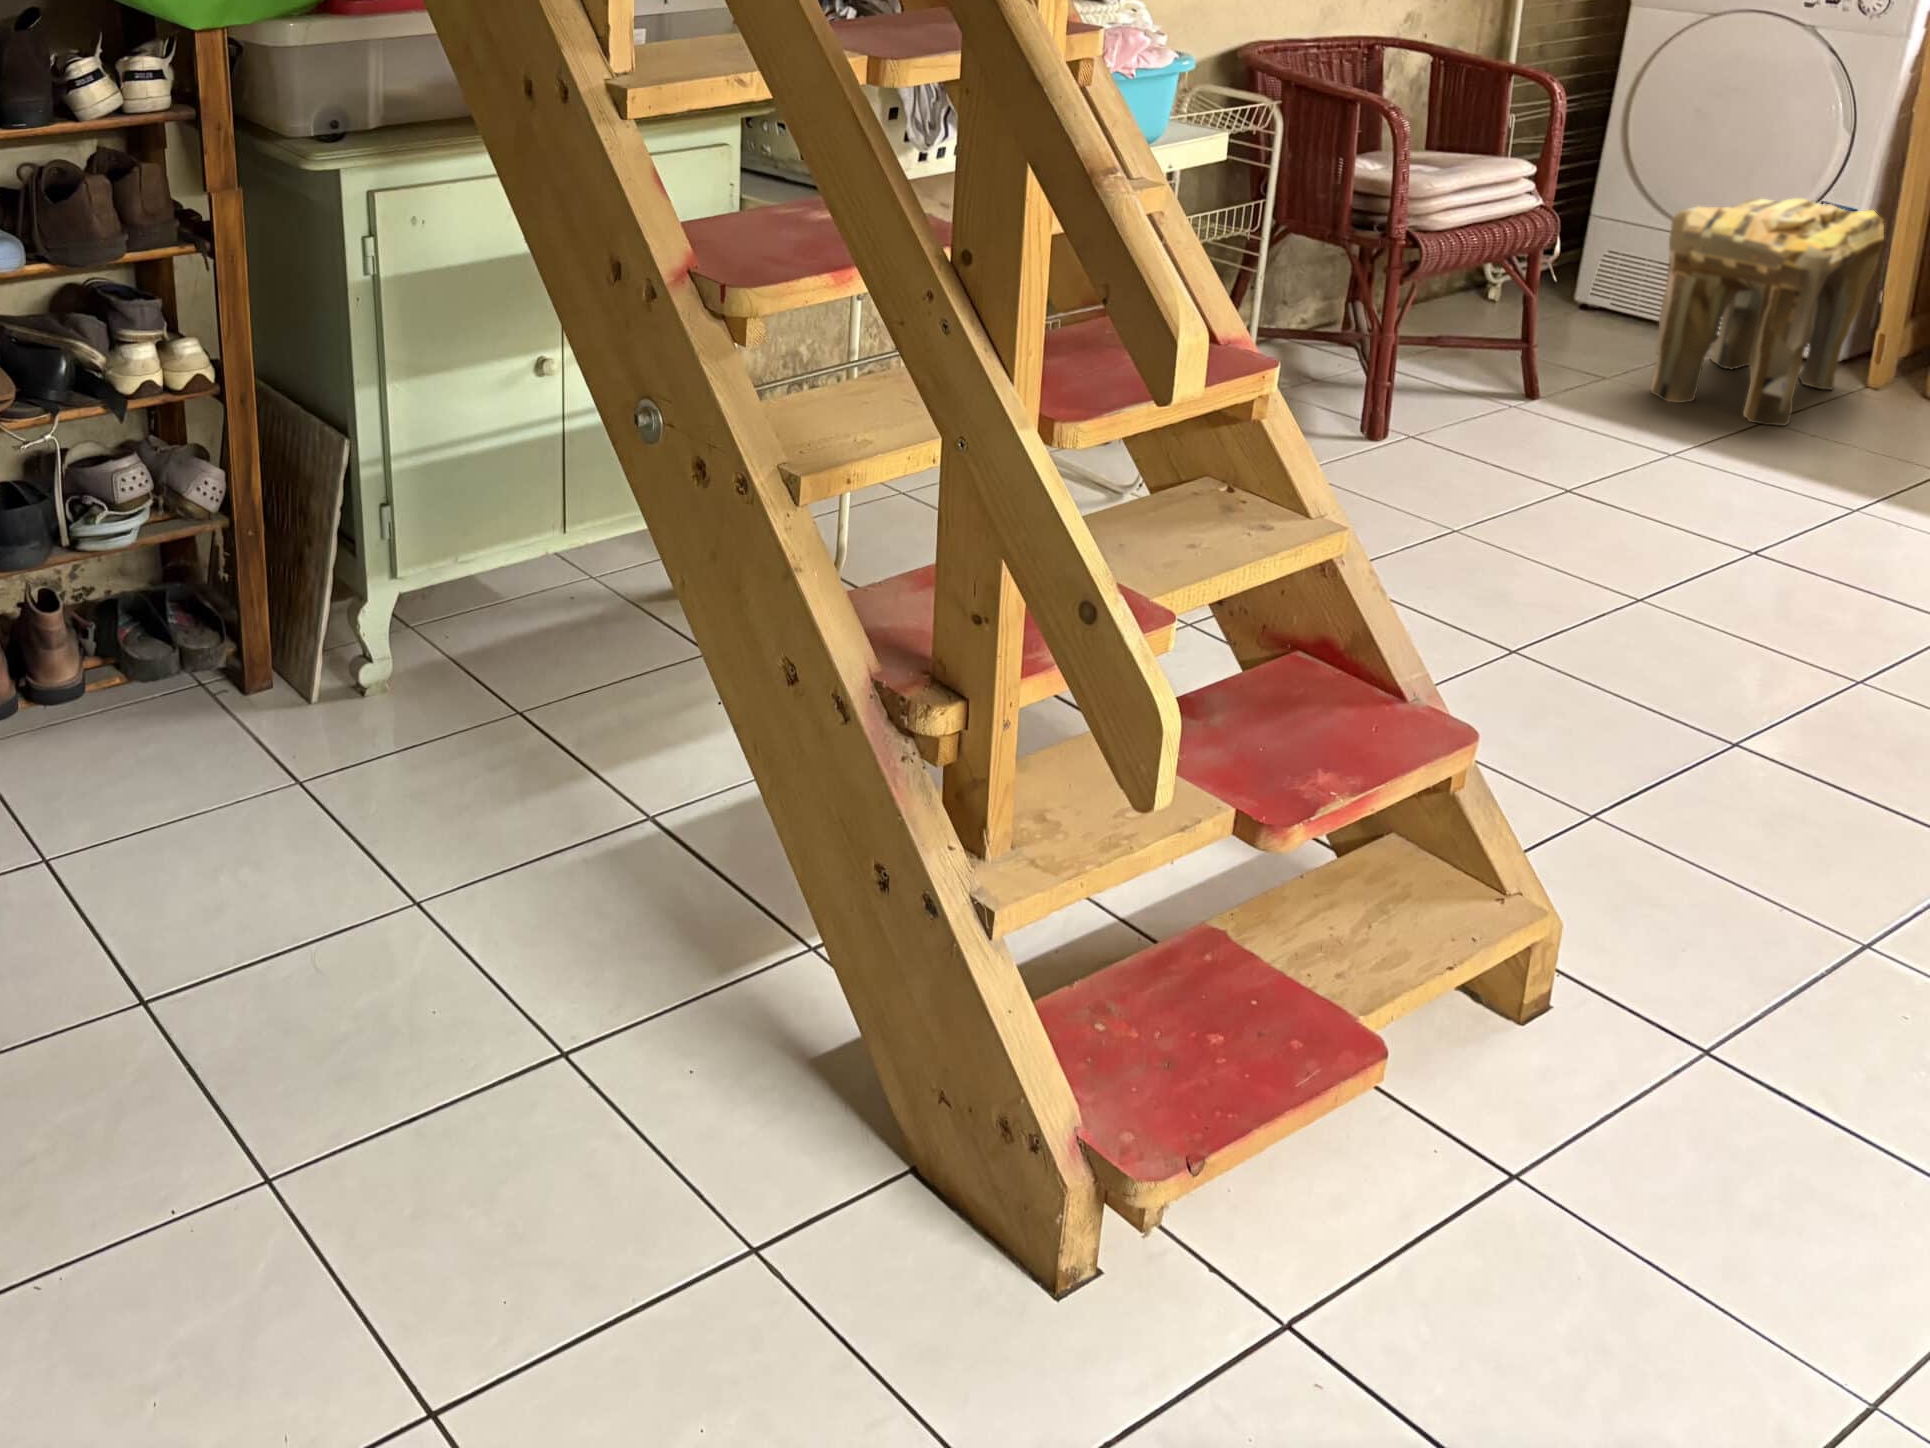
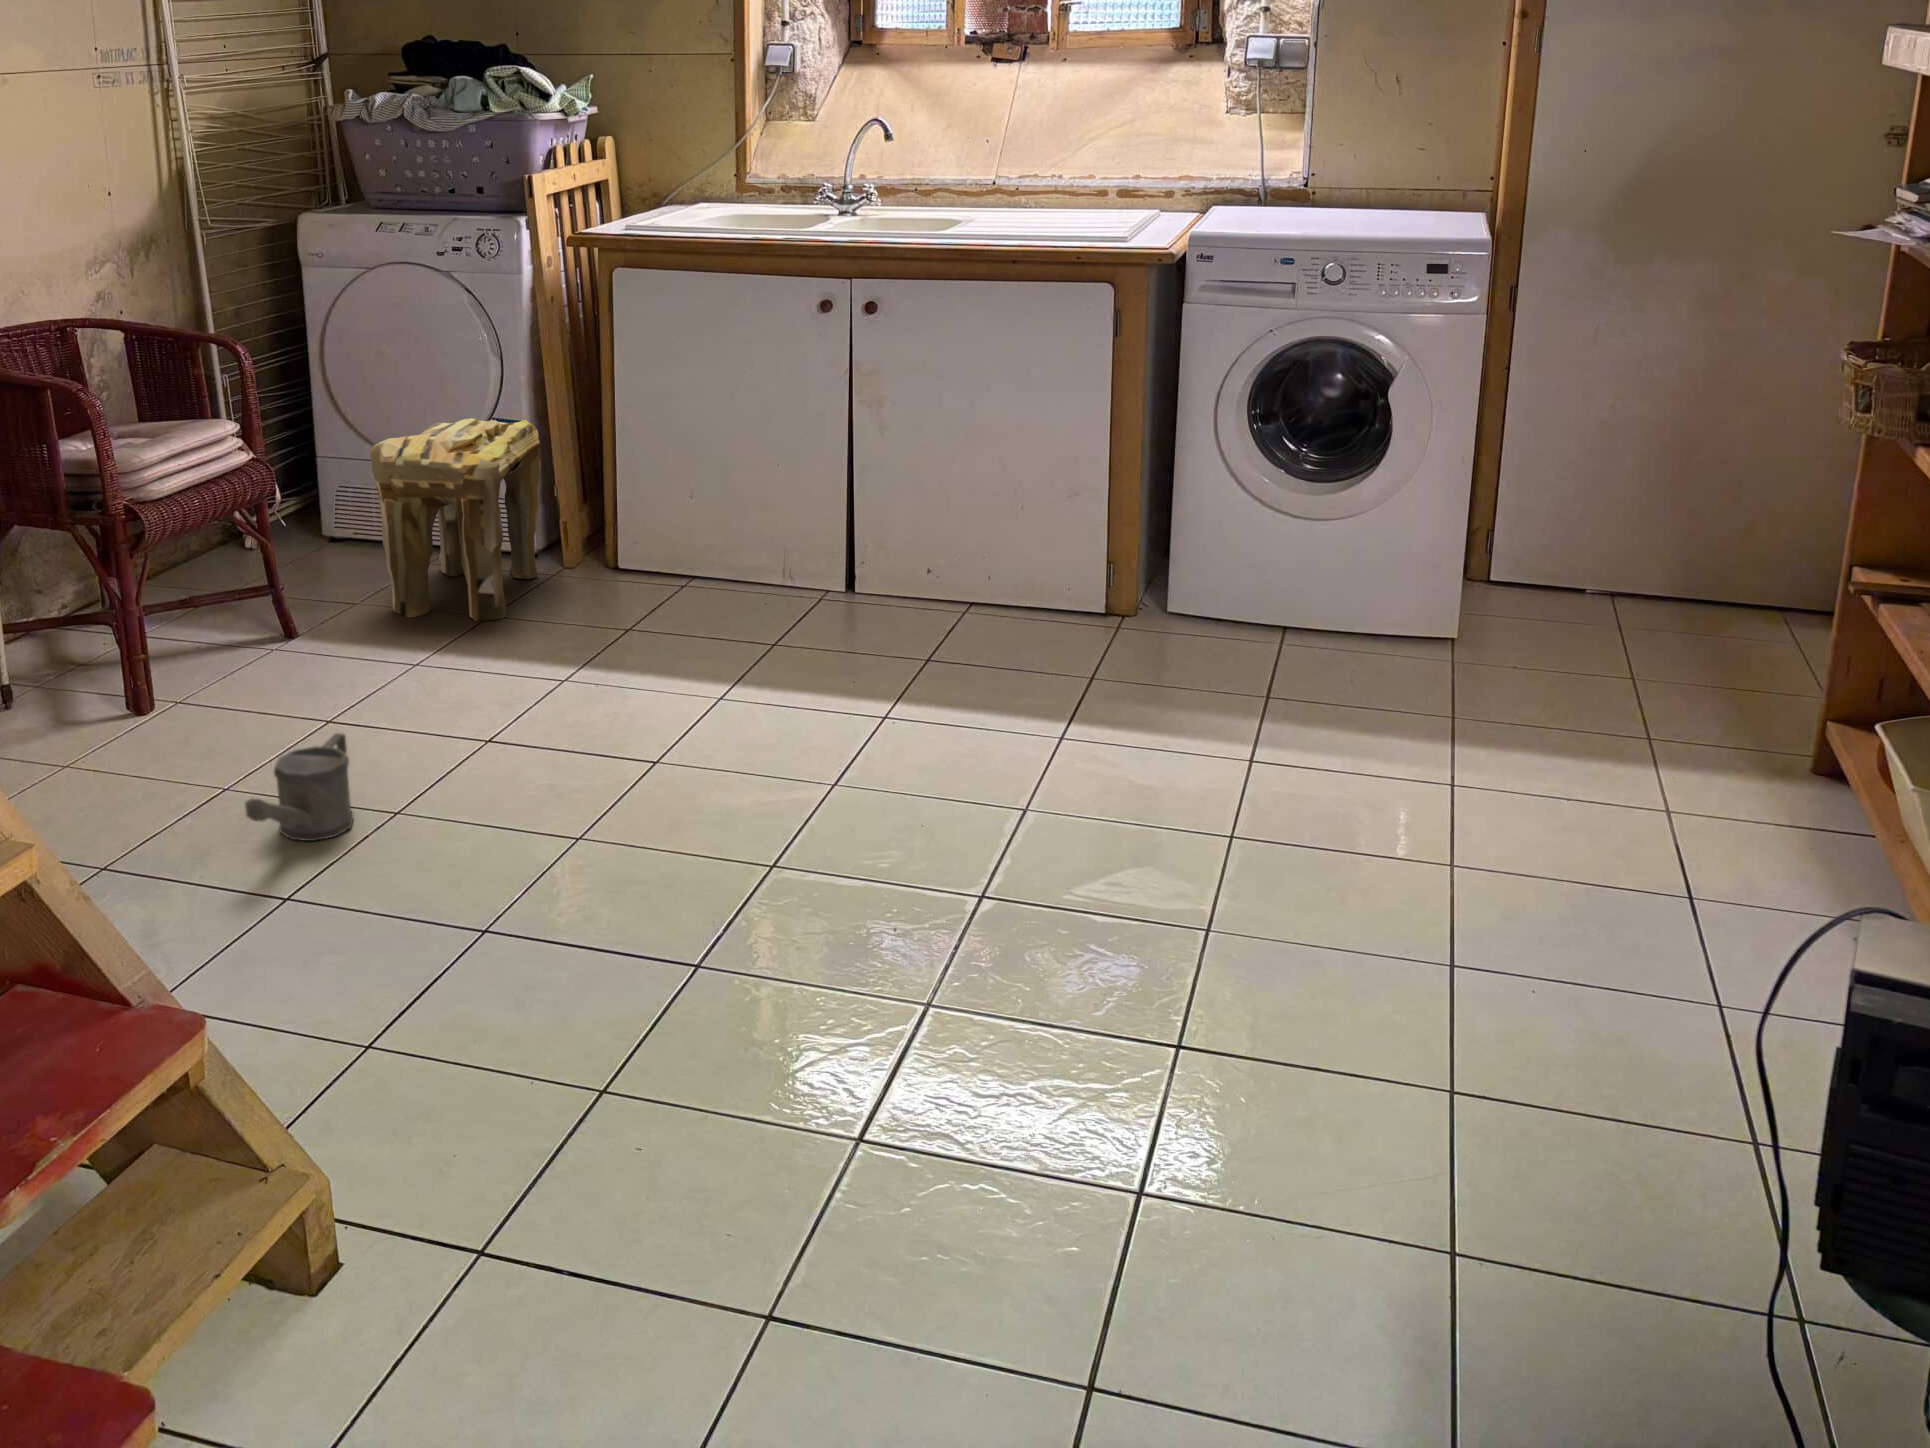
watering can: none [1489,502,1604,605] -> present [245,733,354,841]

